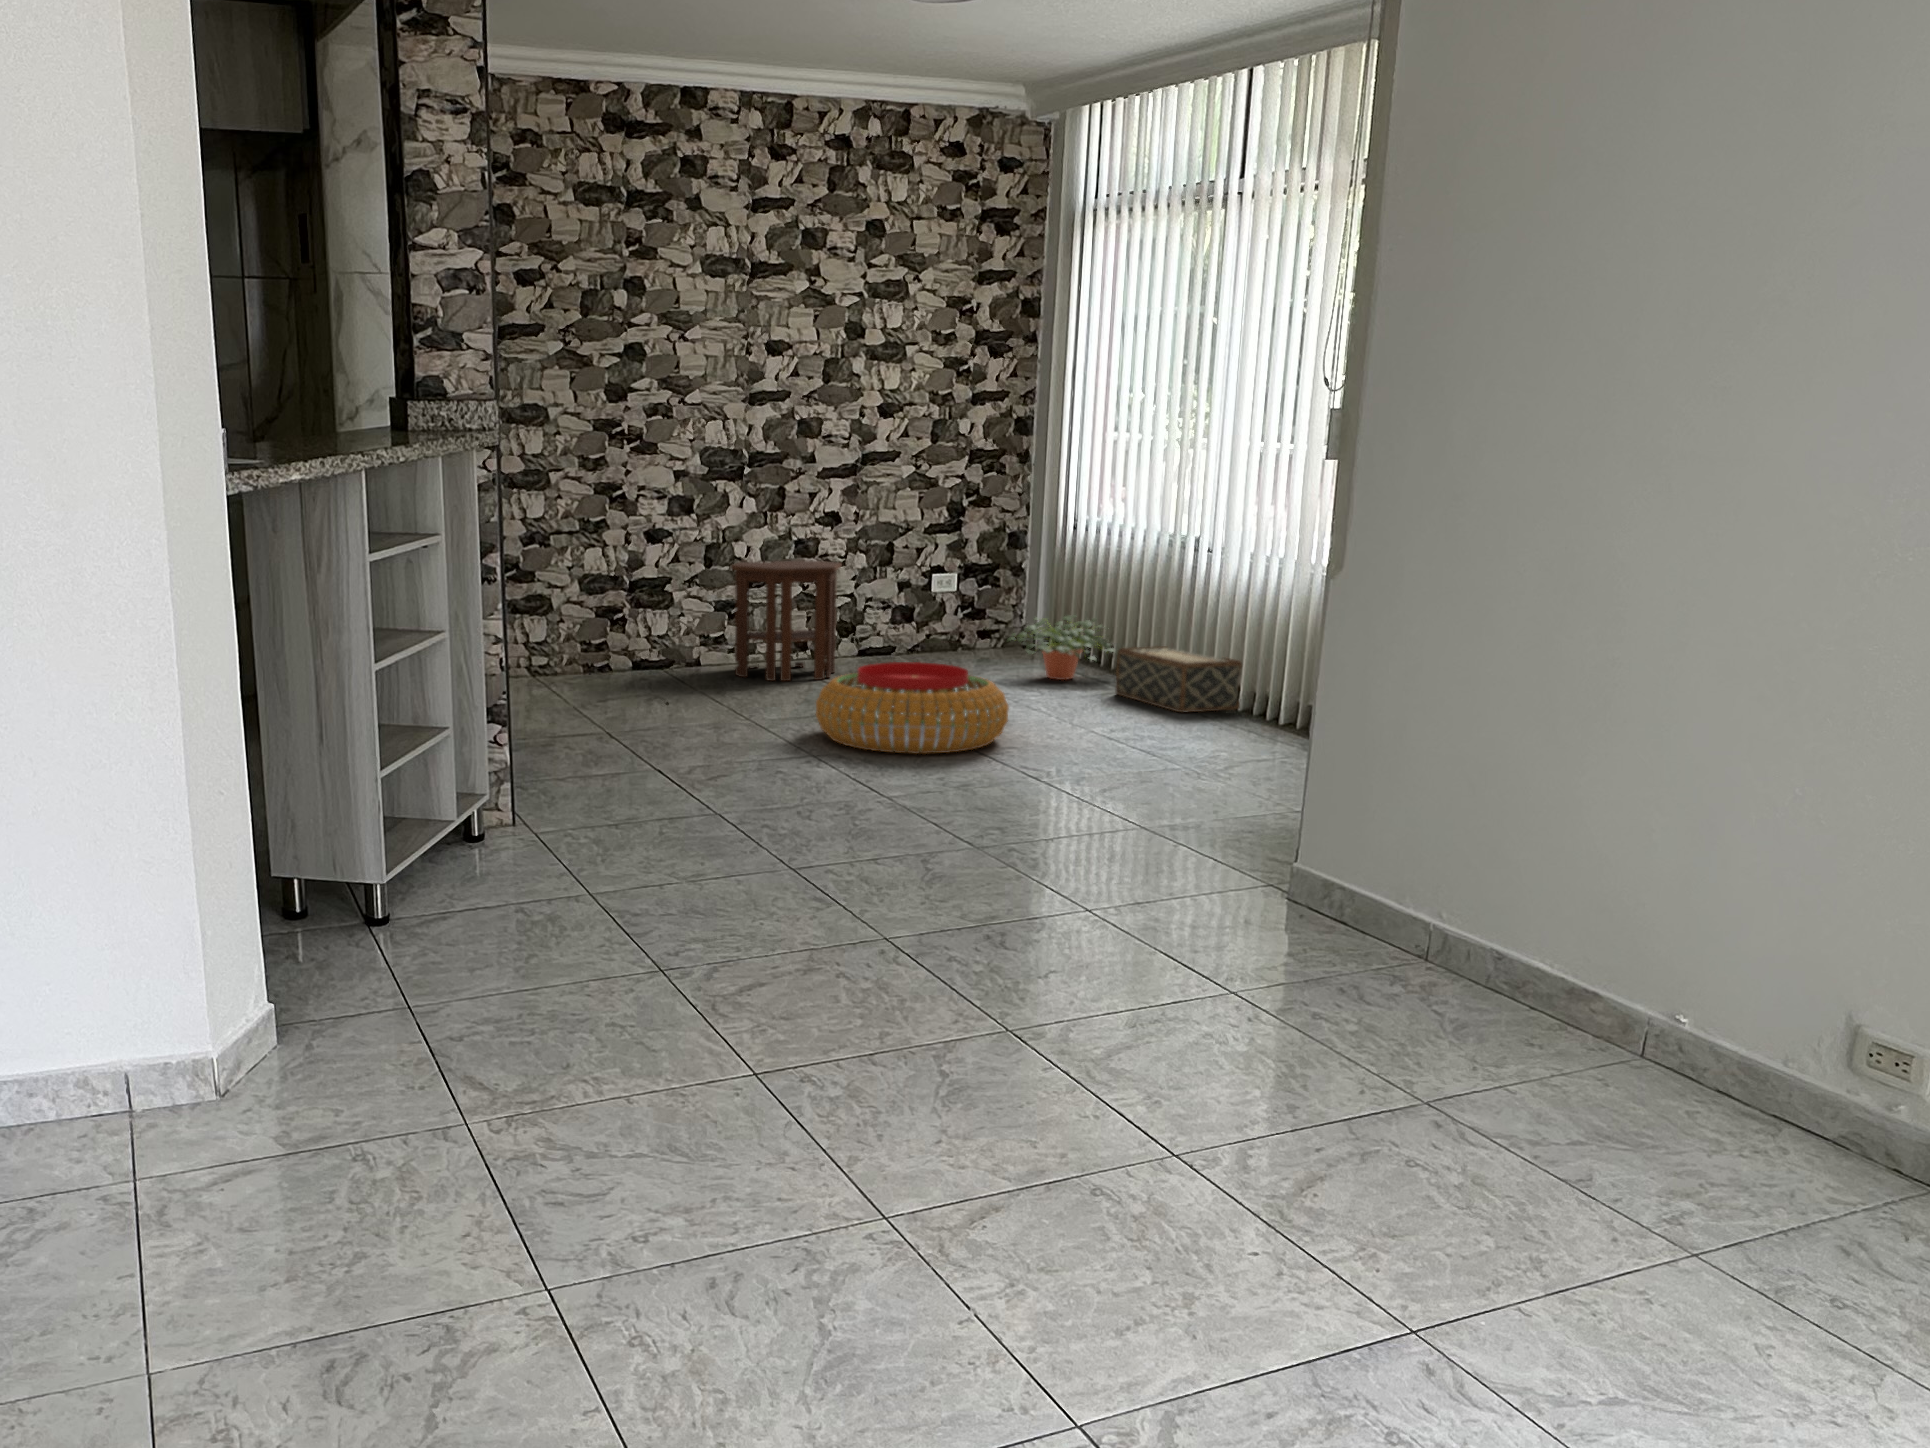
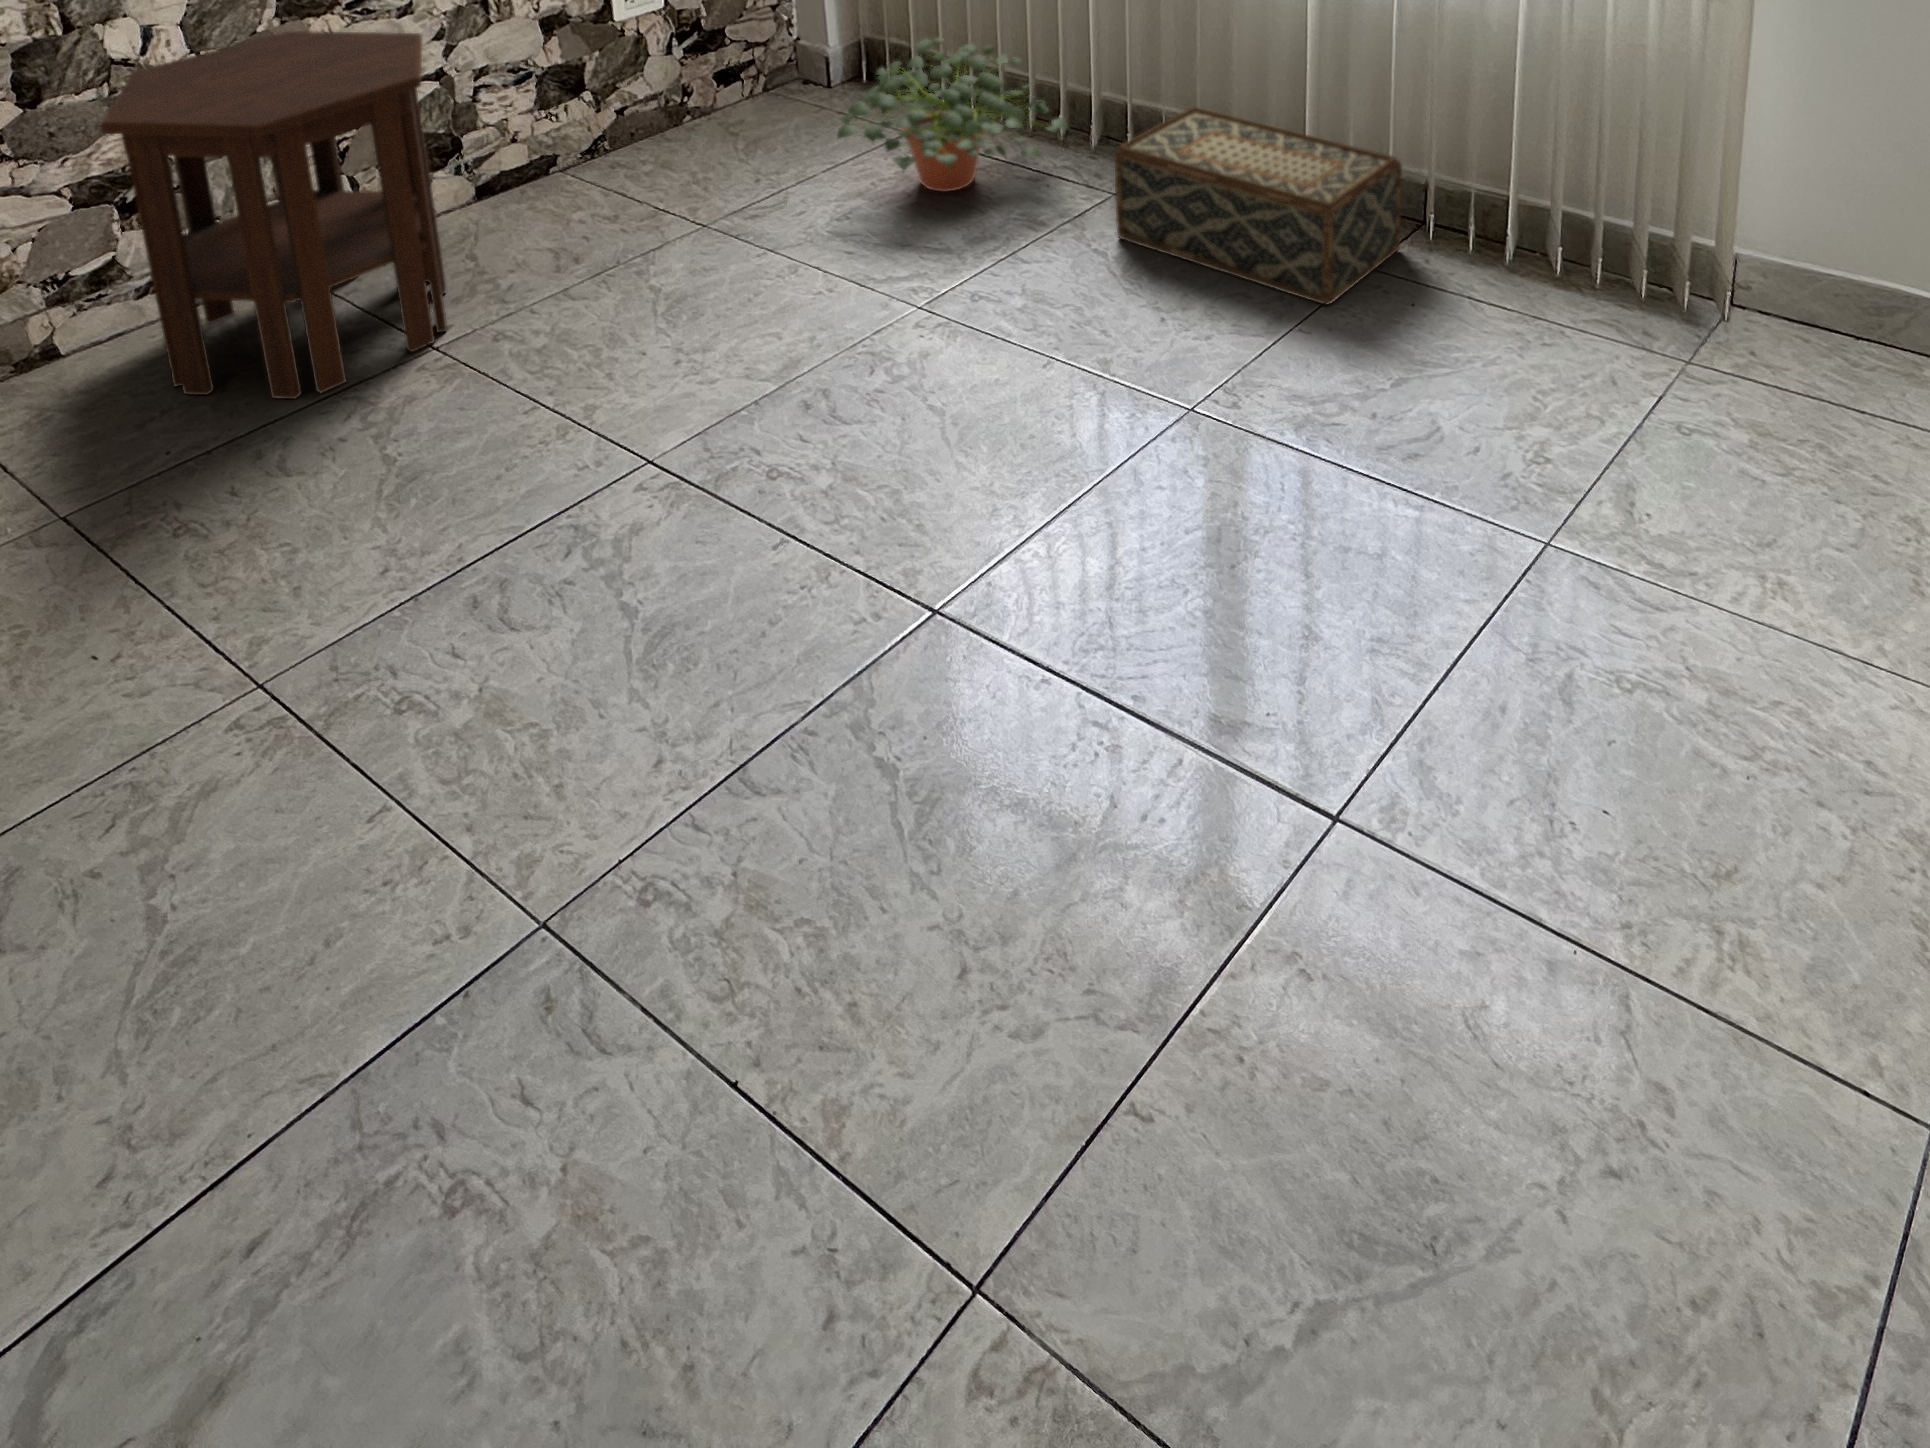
pouf: present [816,662,1009,754] -> none [565,484,1213,1061]

